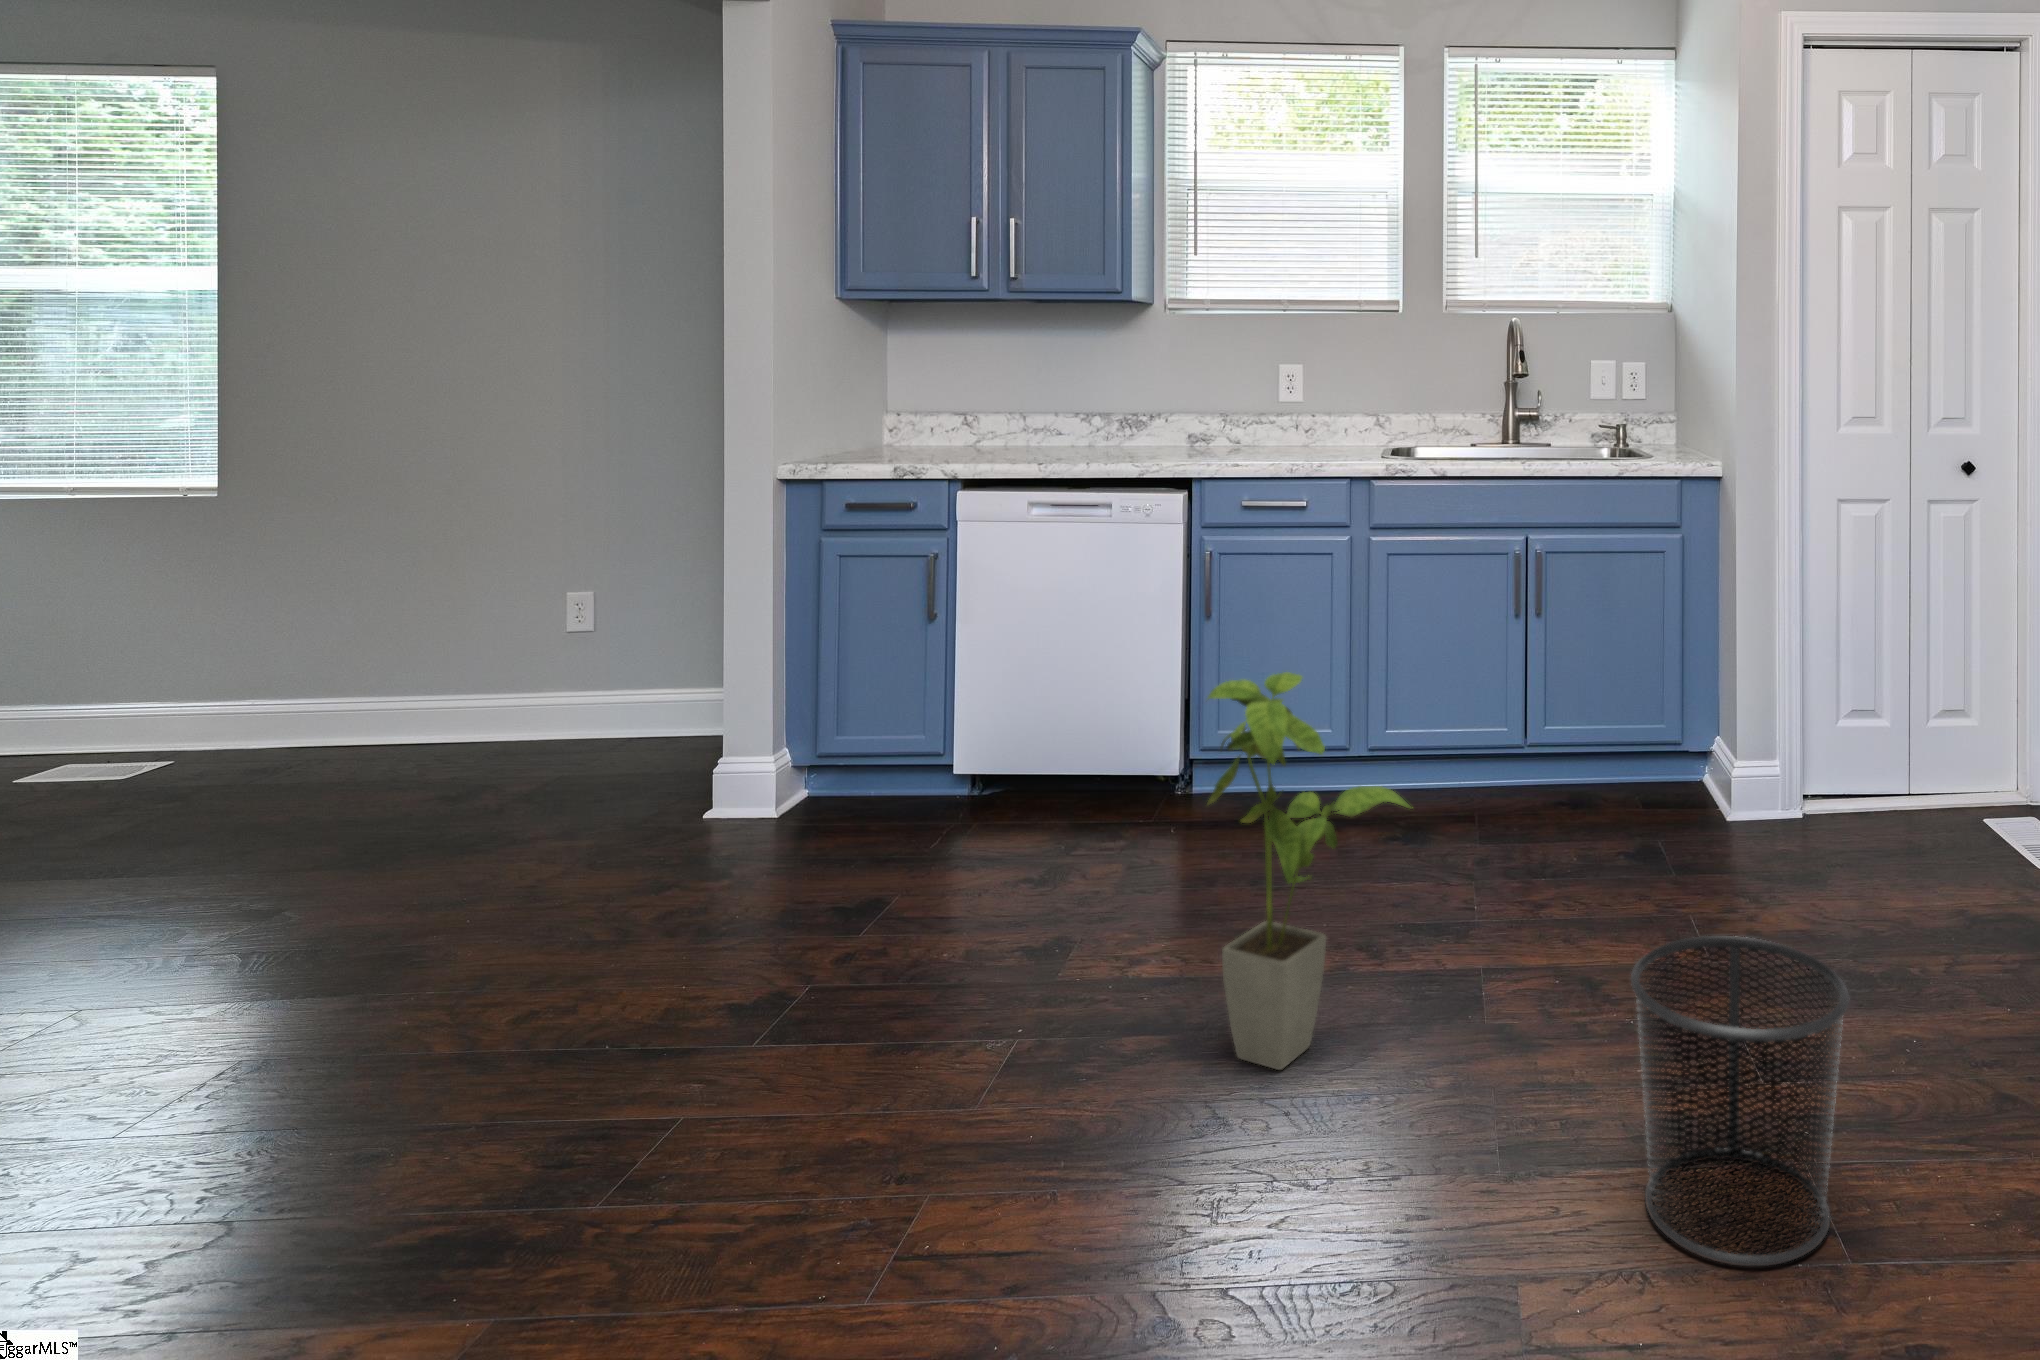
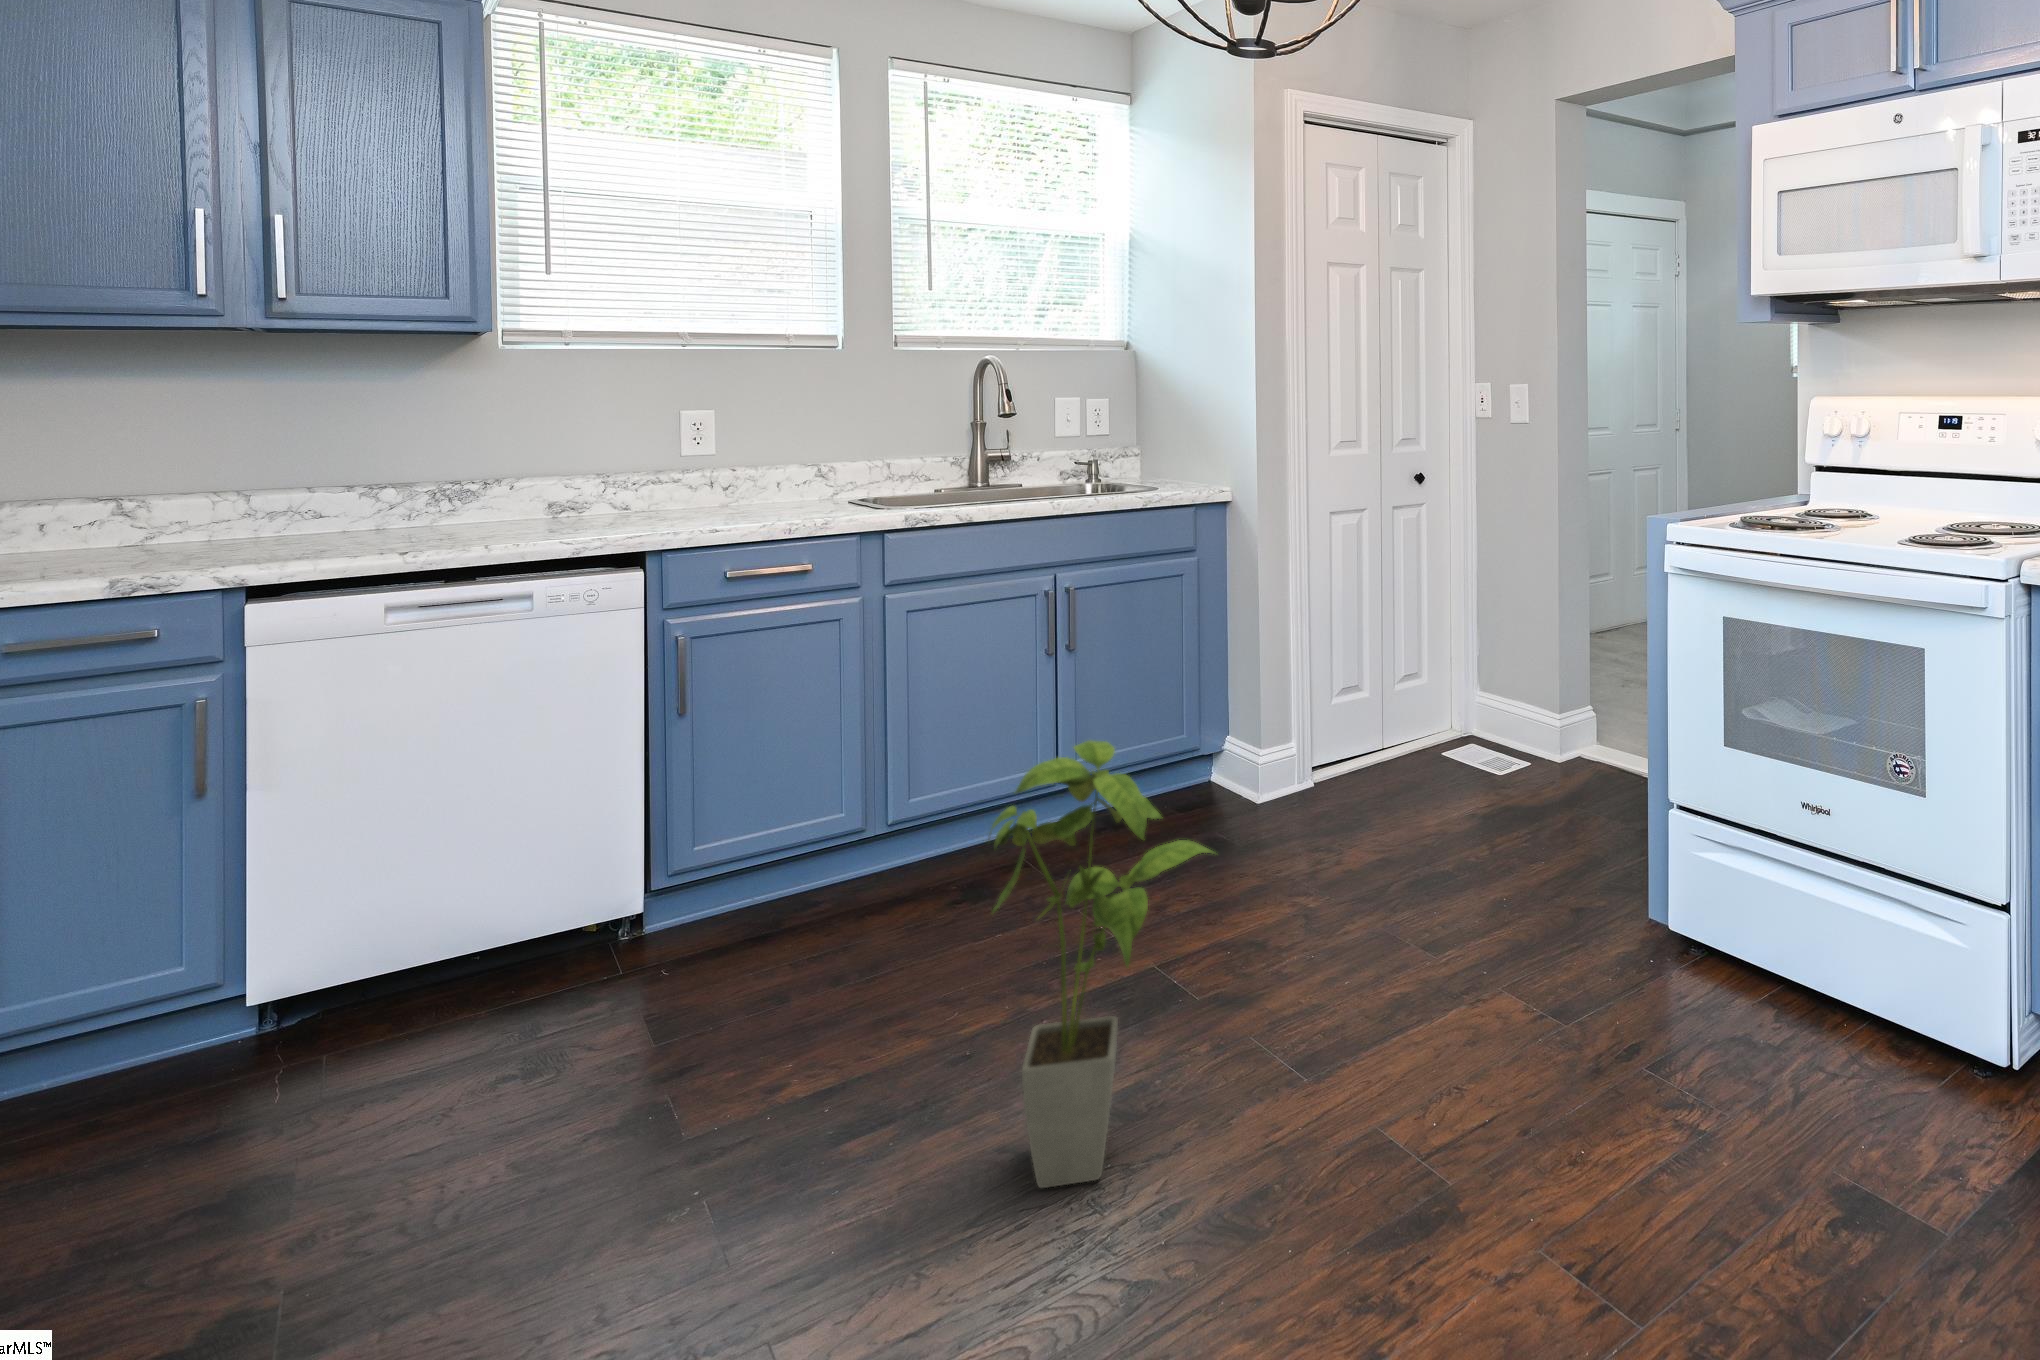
waste bin: present [1631,936,1849,1266] -> none [1500,880,1684,1161]

